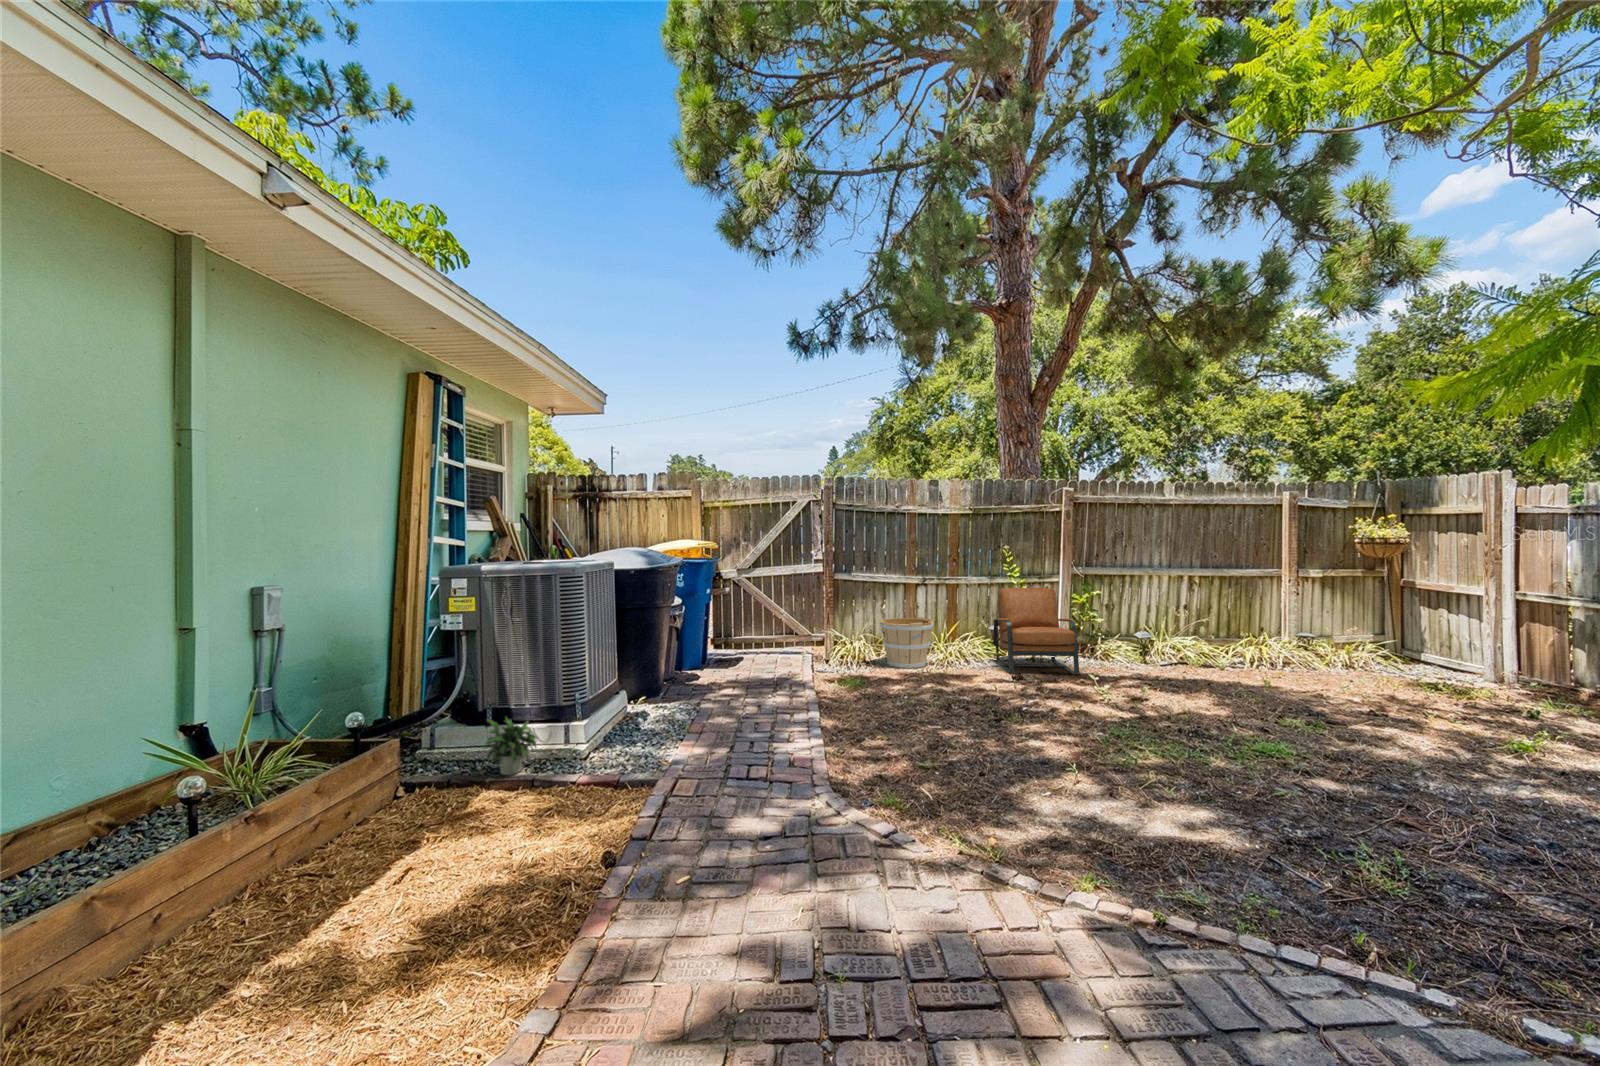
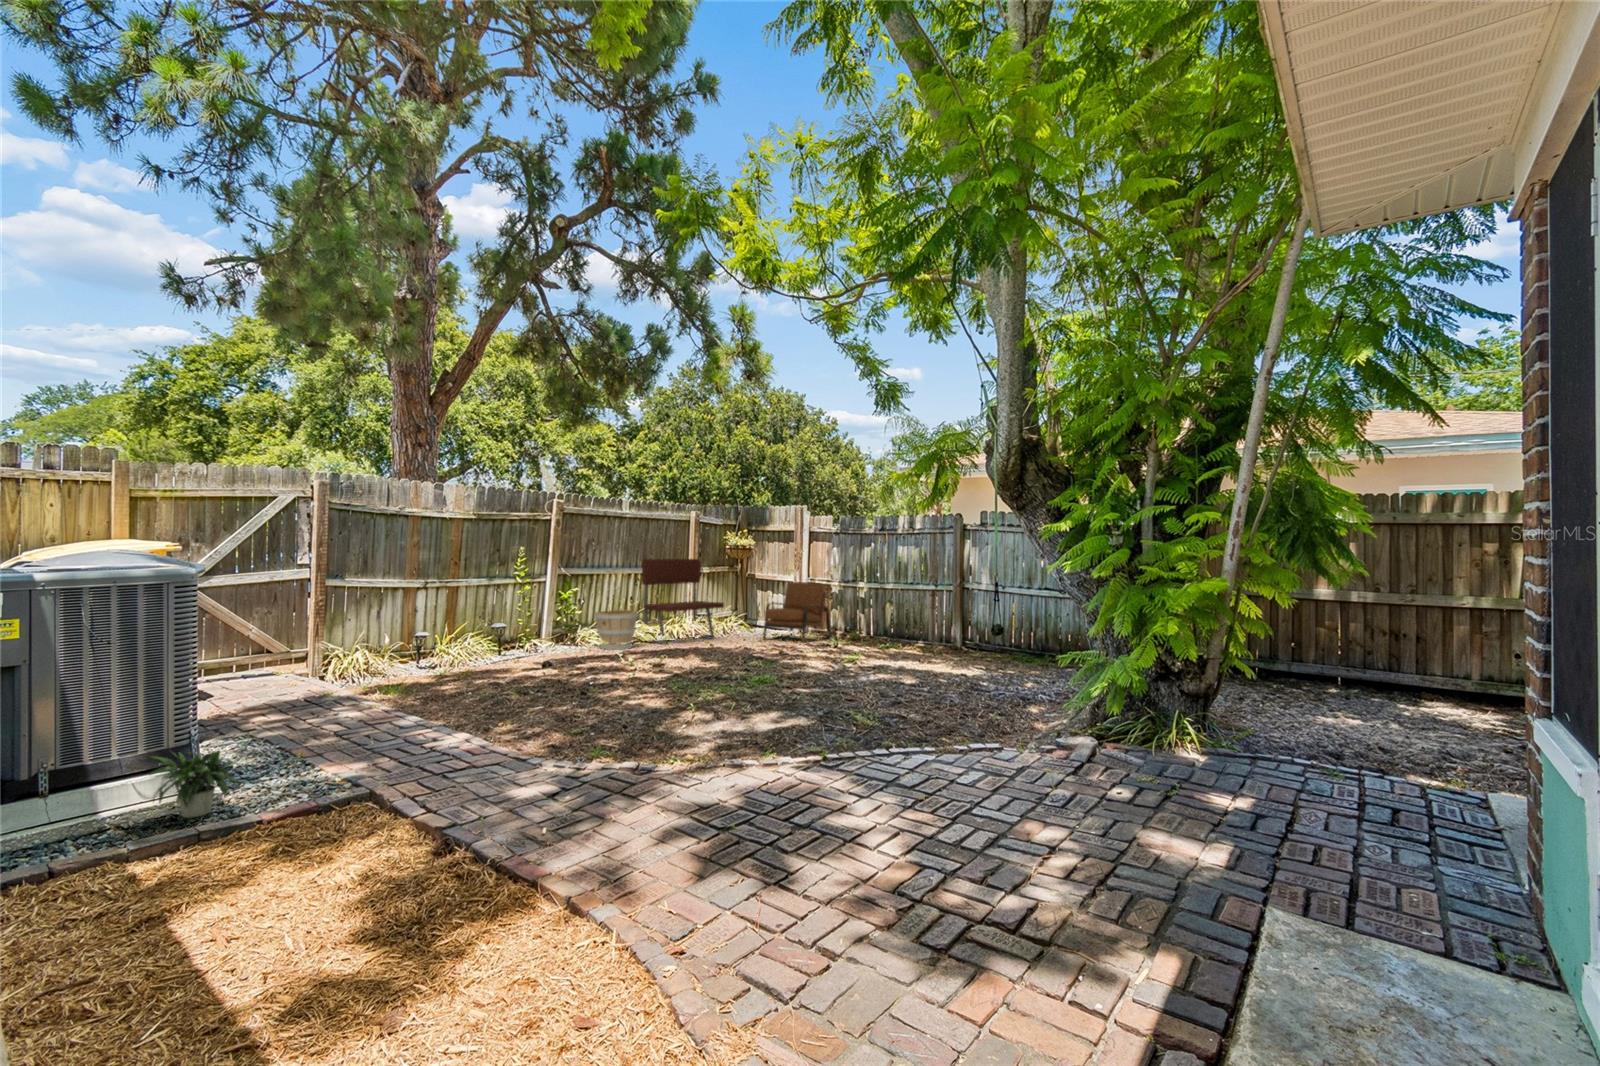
bench: none [1200,558,1334,670] -> present [642,559,724,644]
chair: present [993,588,1079,675] -> present [763,582,830,643]
wooden bucket: present [880,617,934,669] -> present [594,609,638,650]

